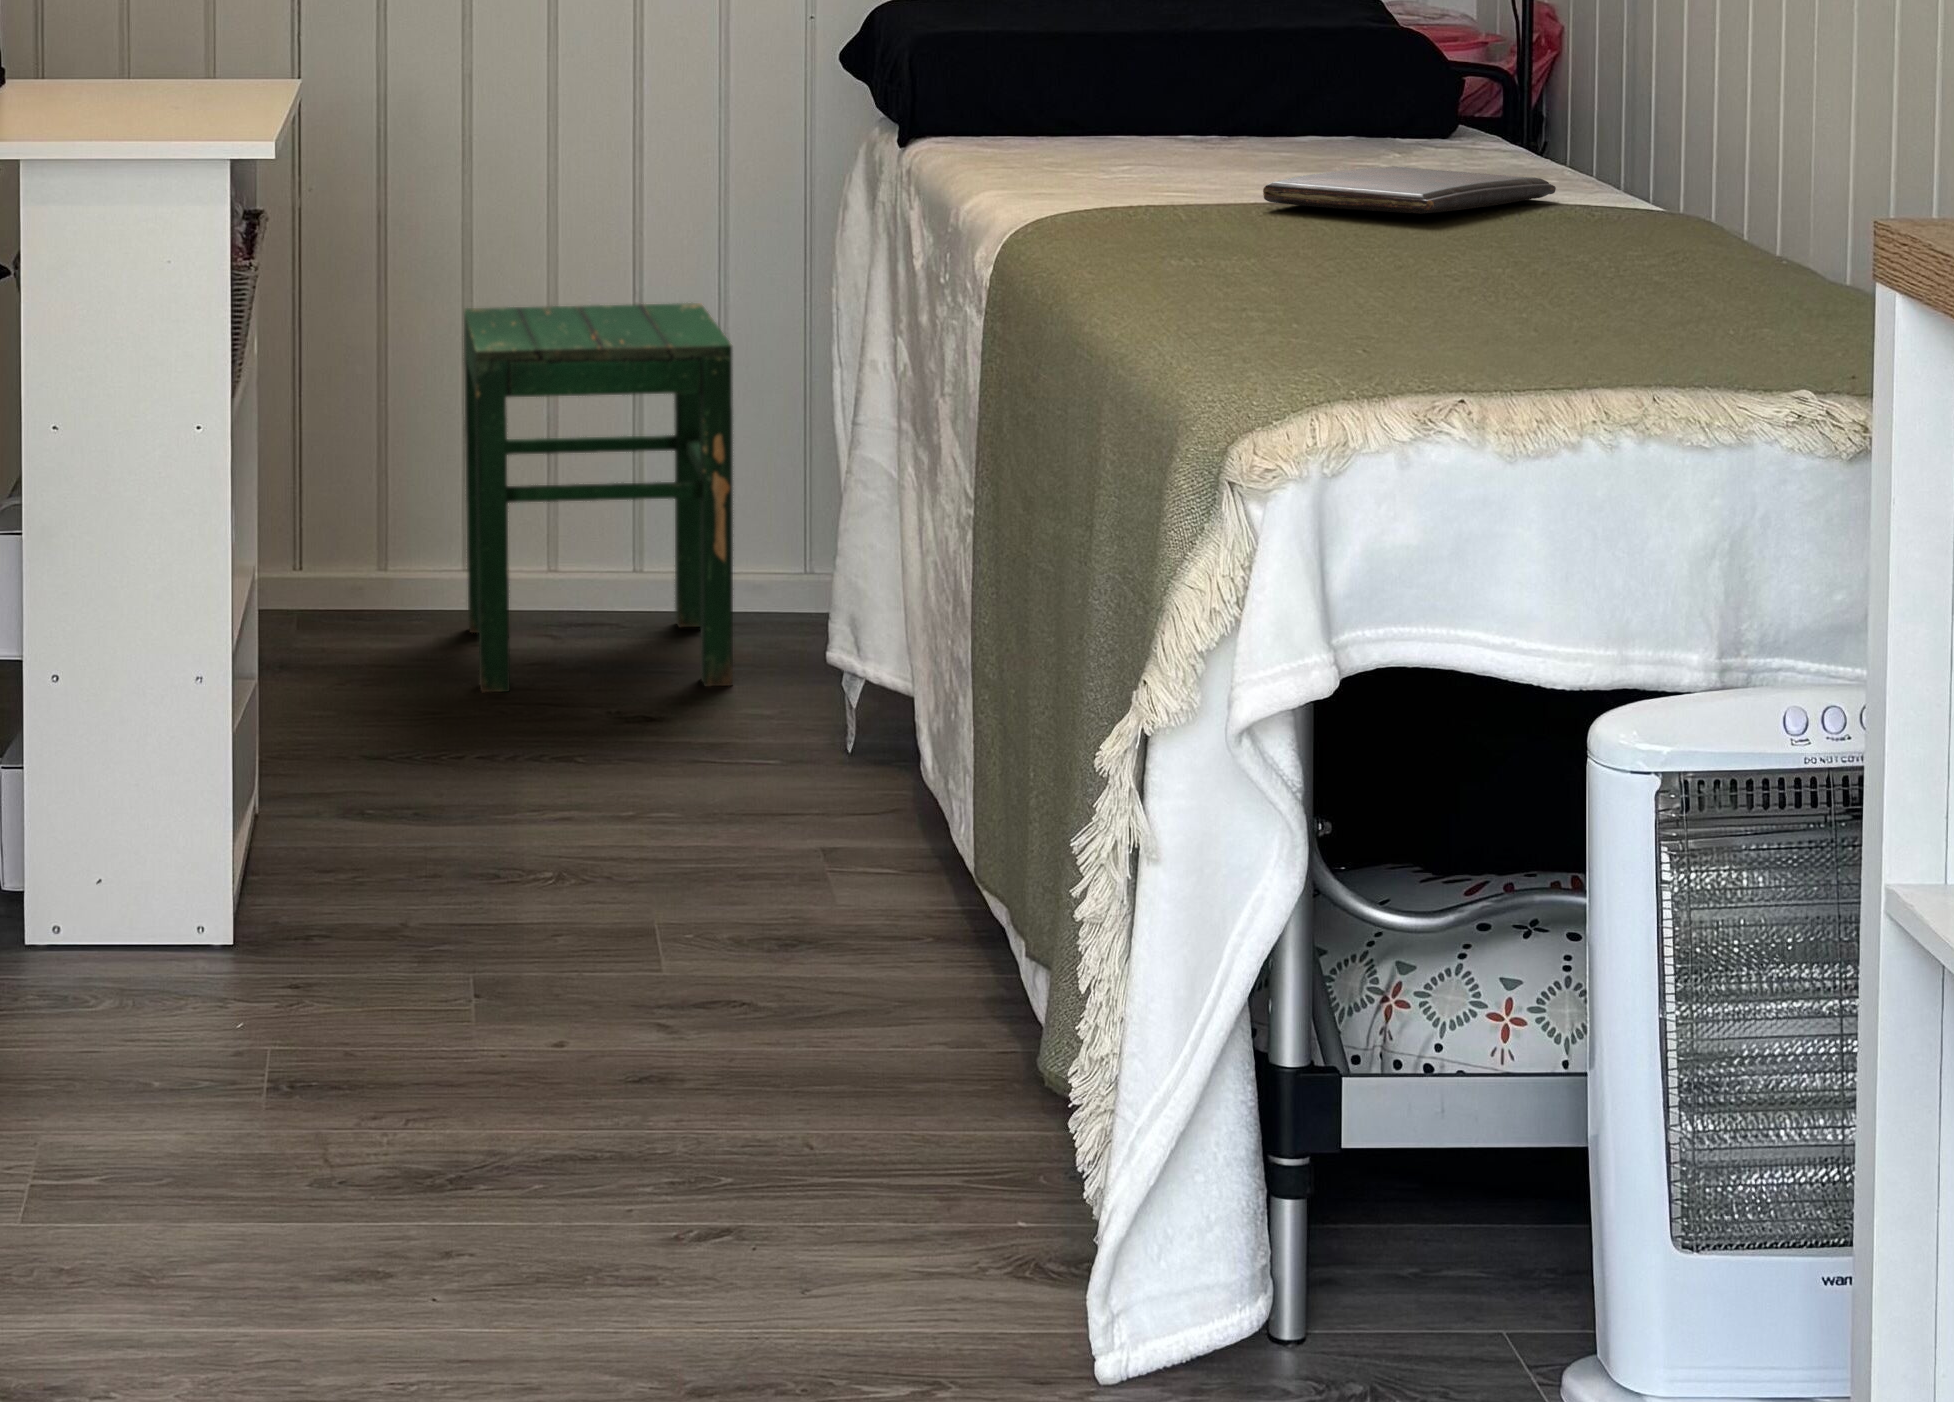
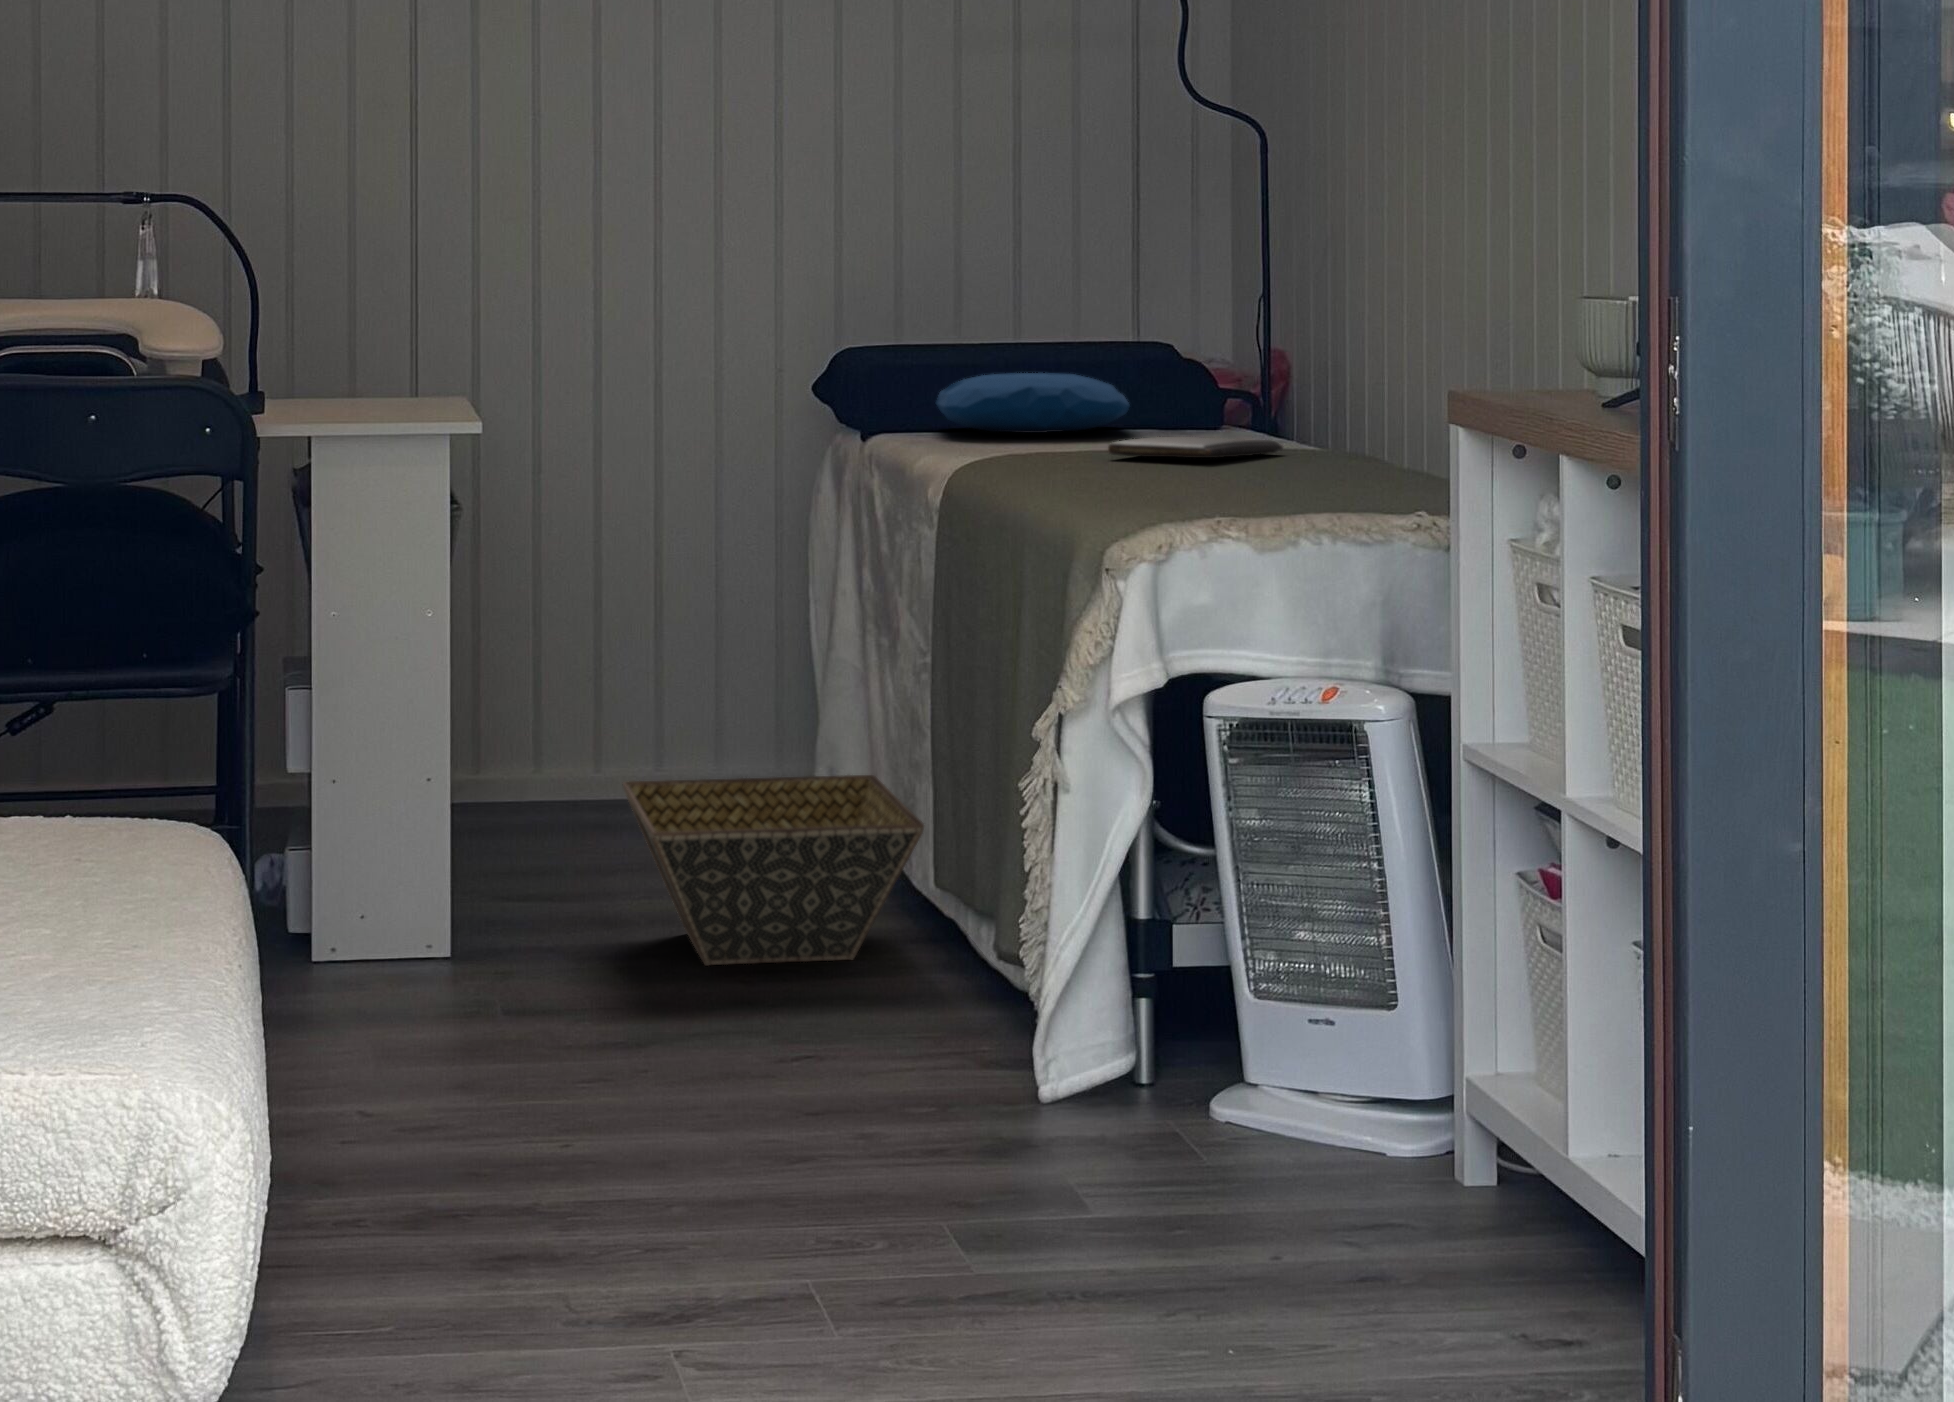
pillow: none [1007,53,1307,146] -> present [936,373,1130,433]
stool: present [464,303,733,692] -> none [540,562,742,835]
basket: none [507,674,947,986] -> present [623,775,924,966]

